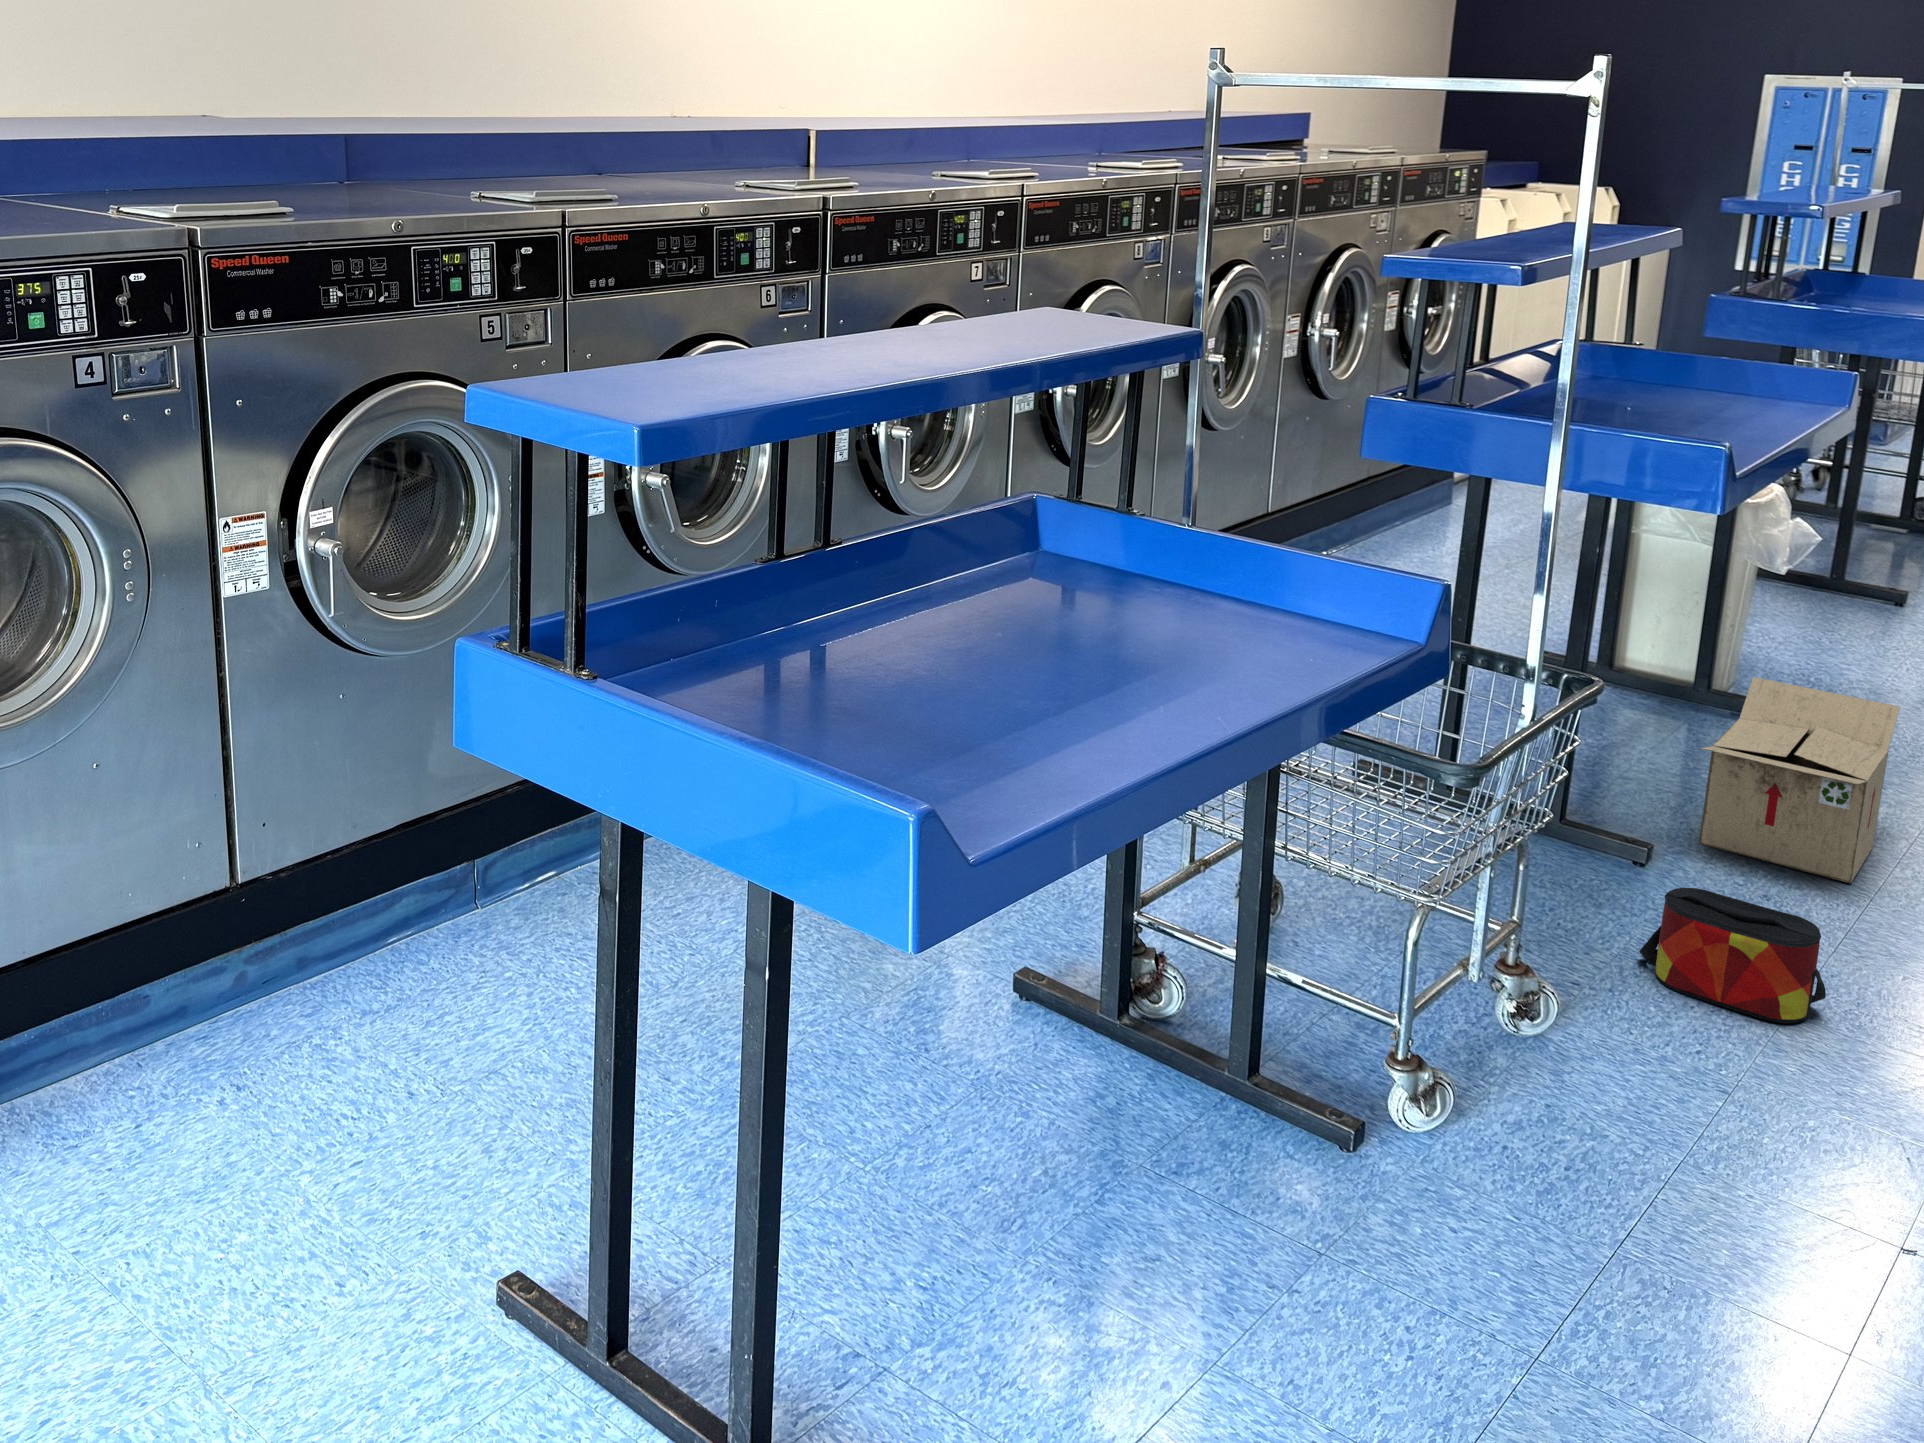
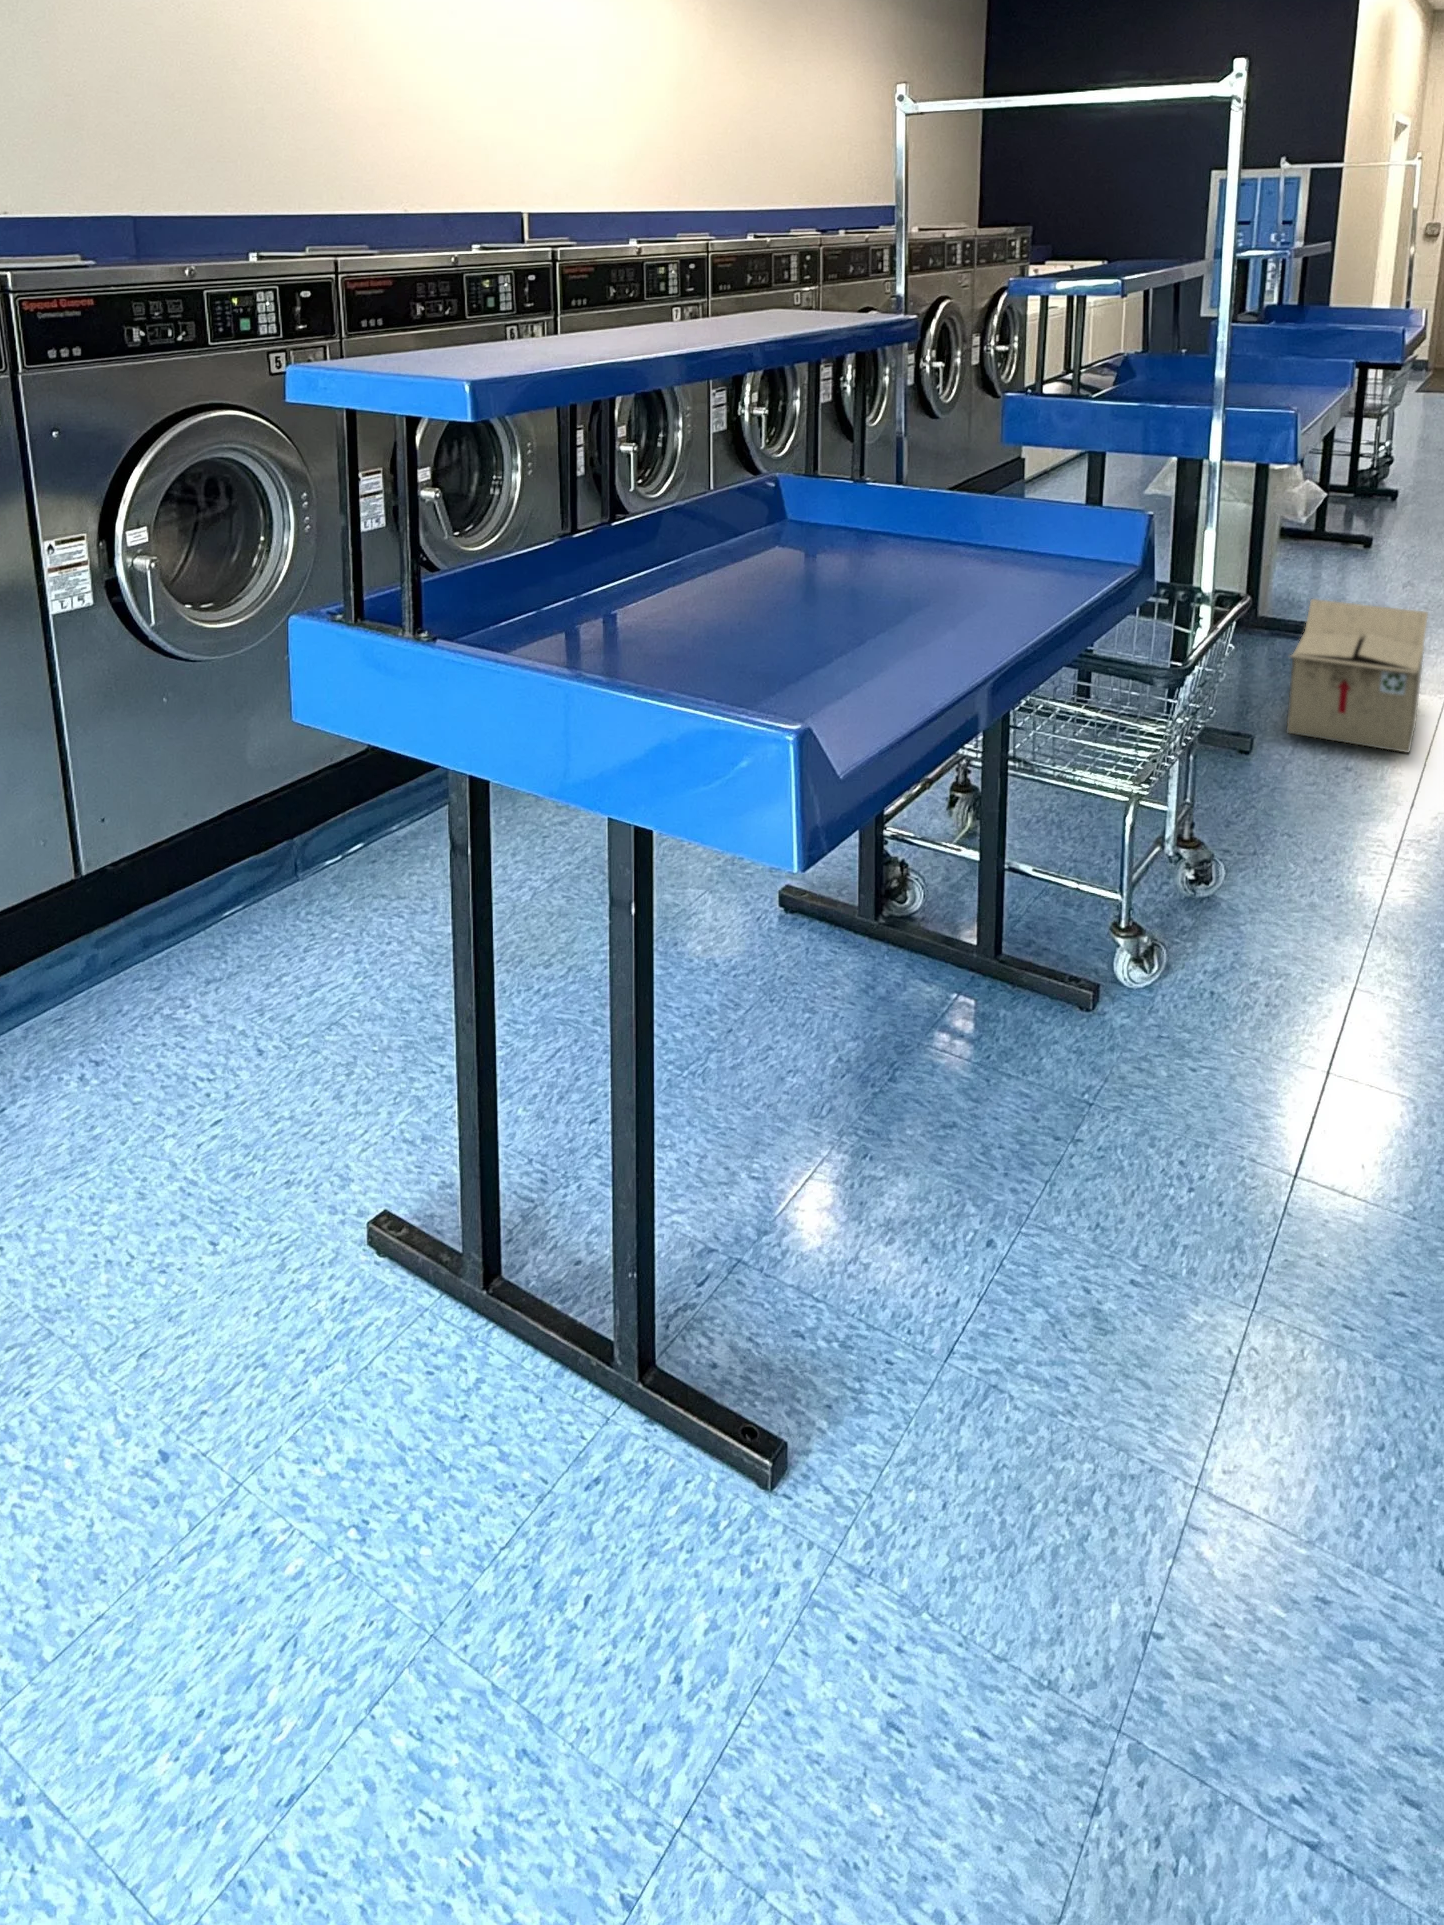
bag: present [1639,888,1826,1023] -> none [1271,766,1427,868]

